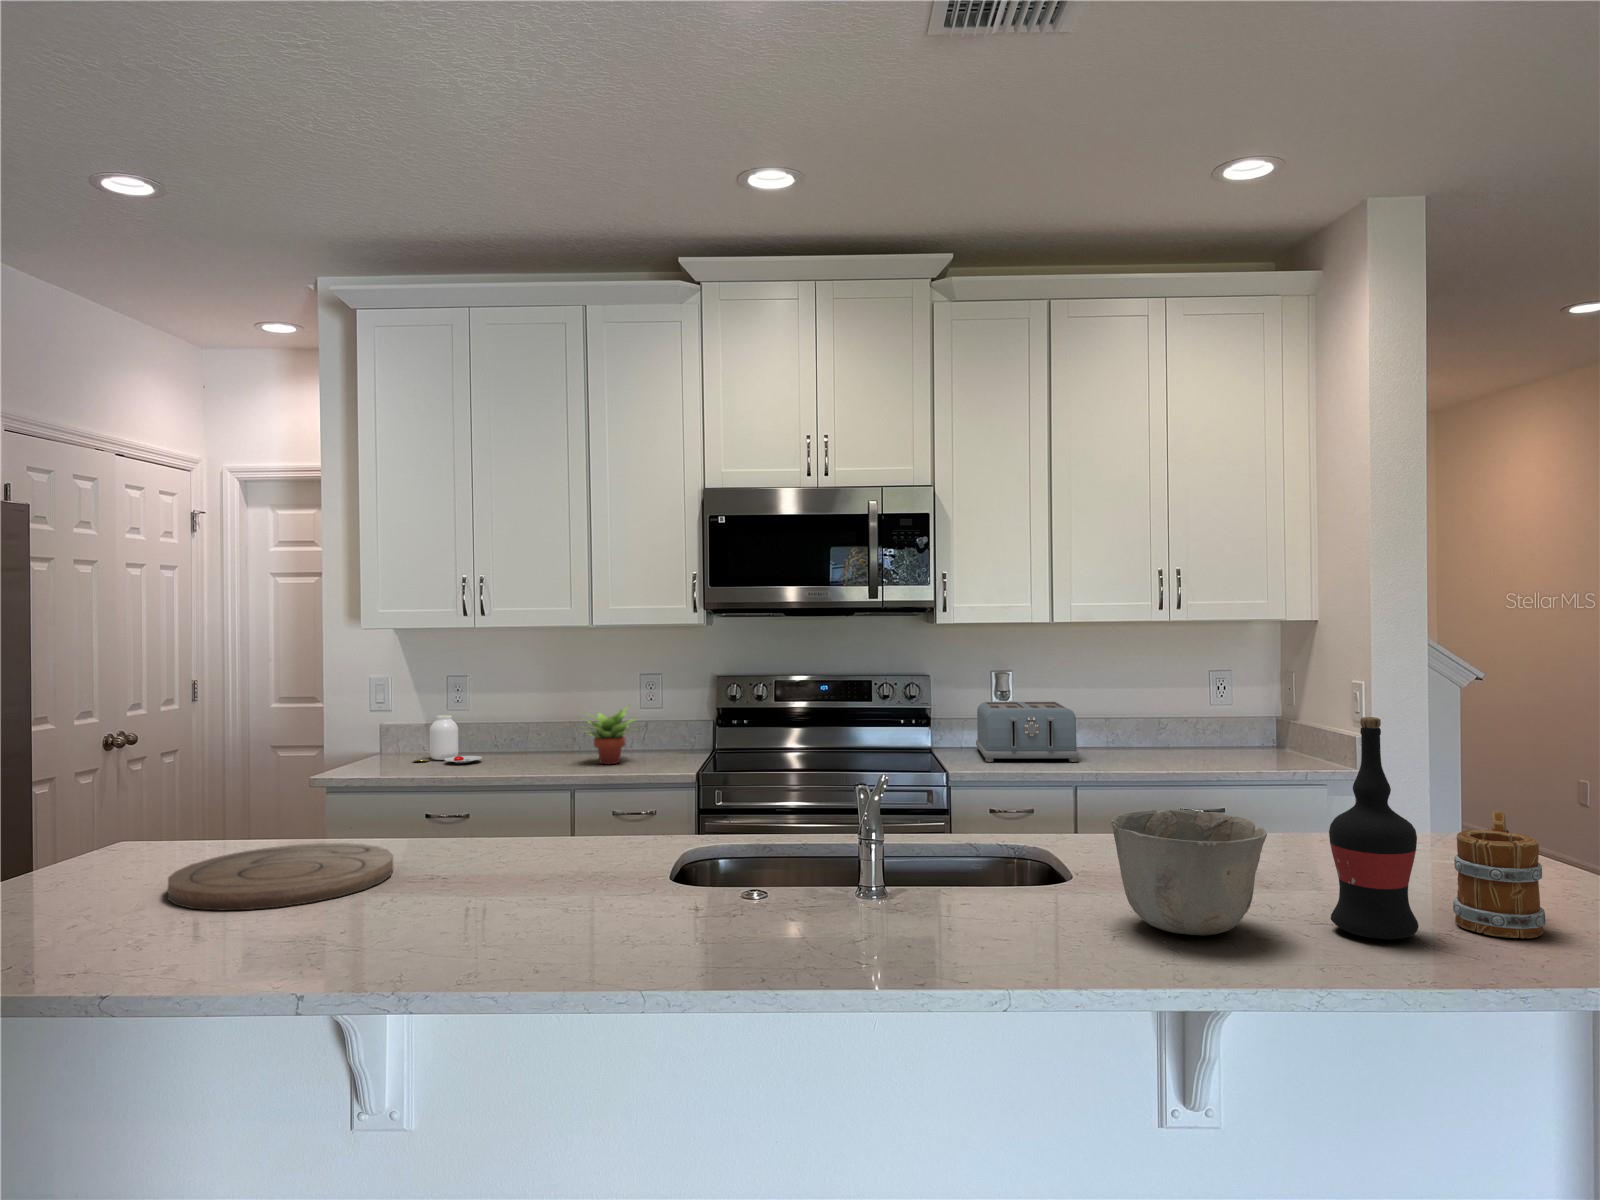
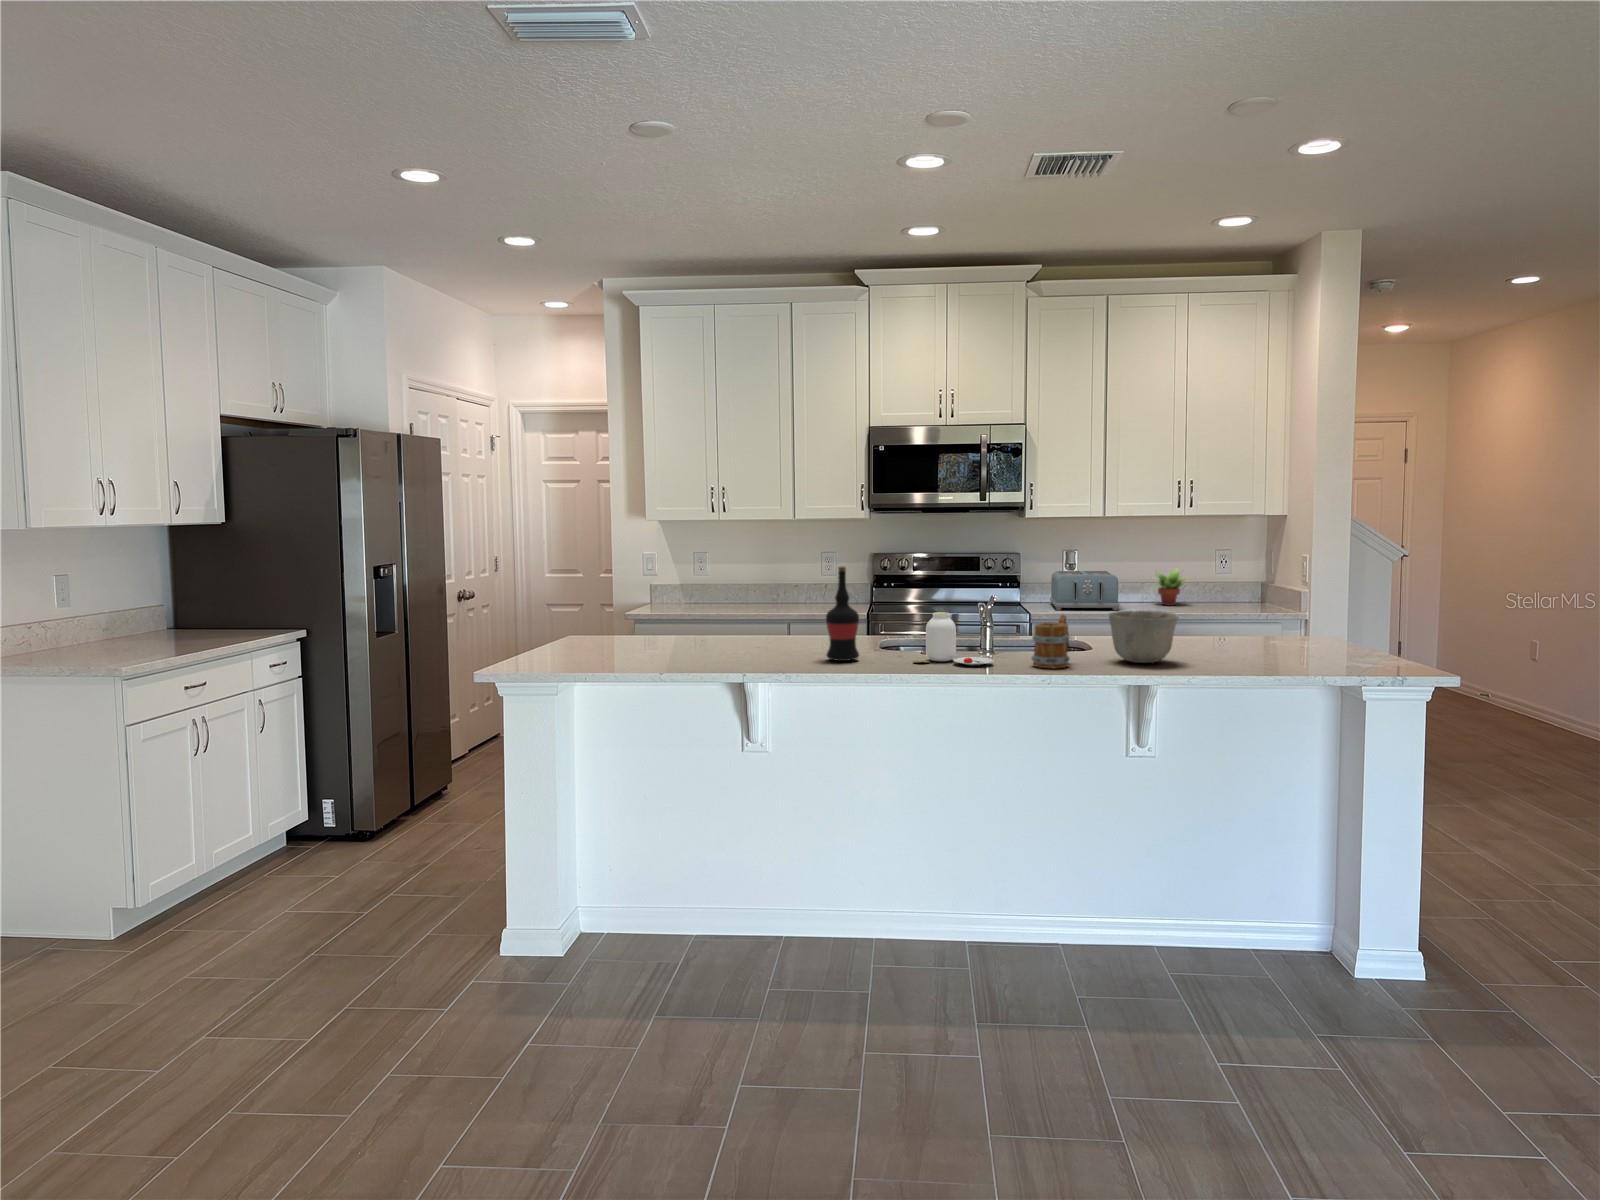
succulent plant: present [587,705,633,764] -> present [1155,568,1185,606]
jar: present [414,715,482,763] -> present [913,612,993,665]
wine bottle: present [1329,717,1419,939] -> present [826,566,859,661]
mug: present [1453,811,1546,938] -> present [1031,614,1070,668]
cutting board: present [168,843,393,910] -> none [647,634,747,655]

